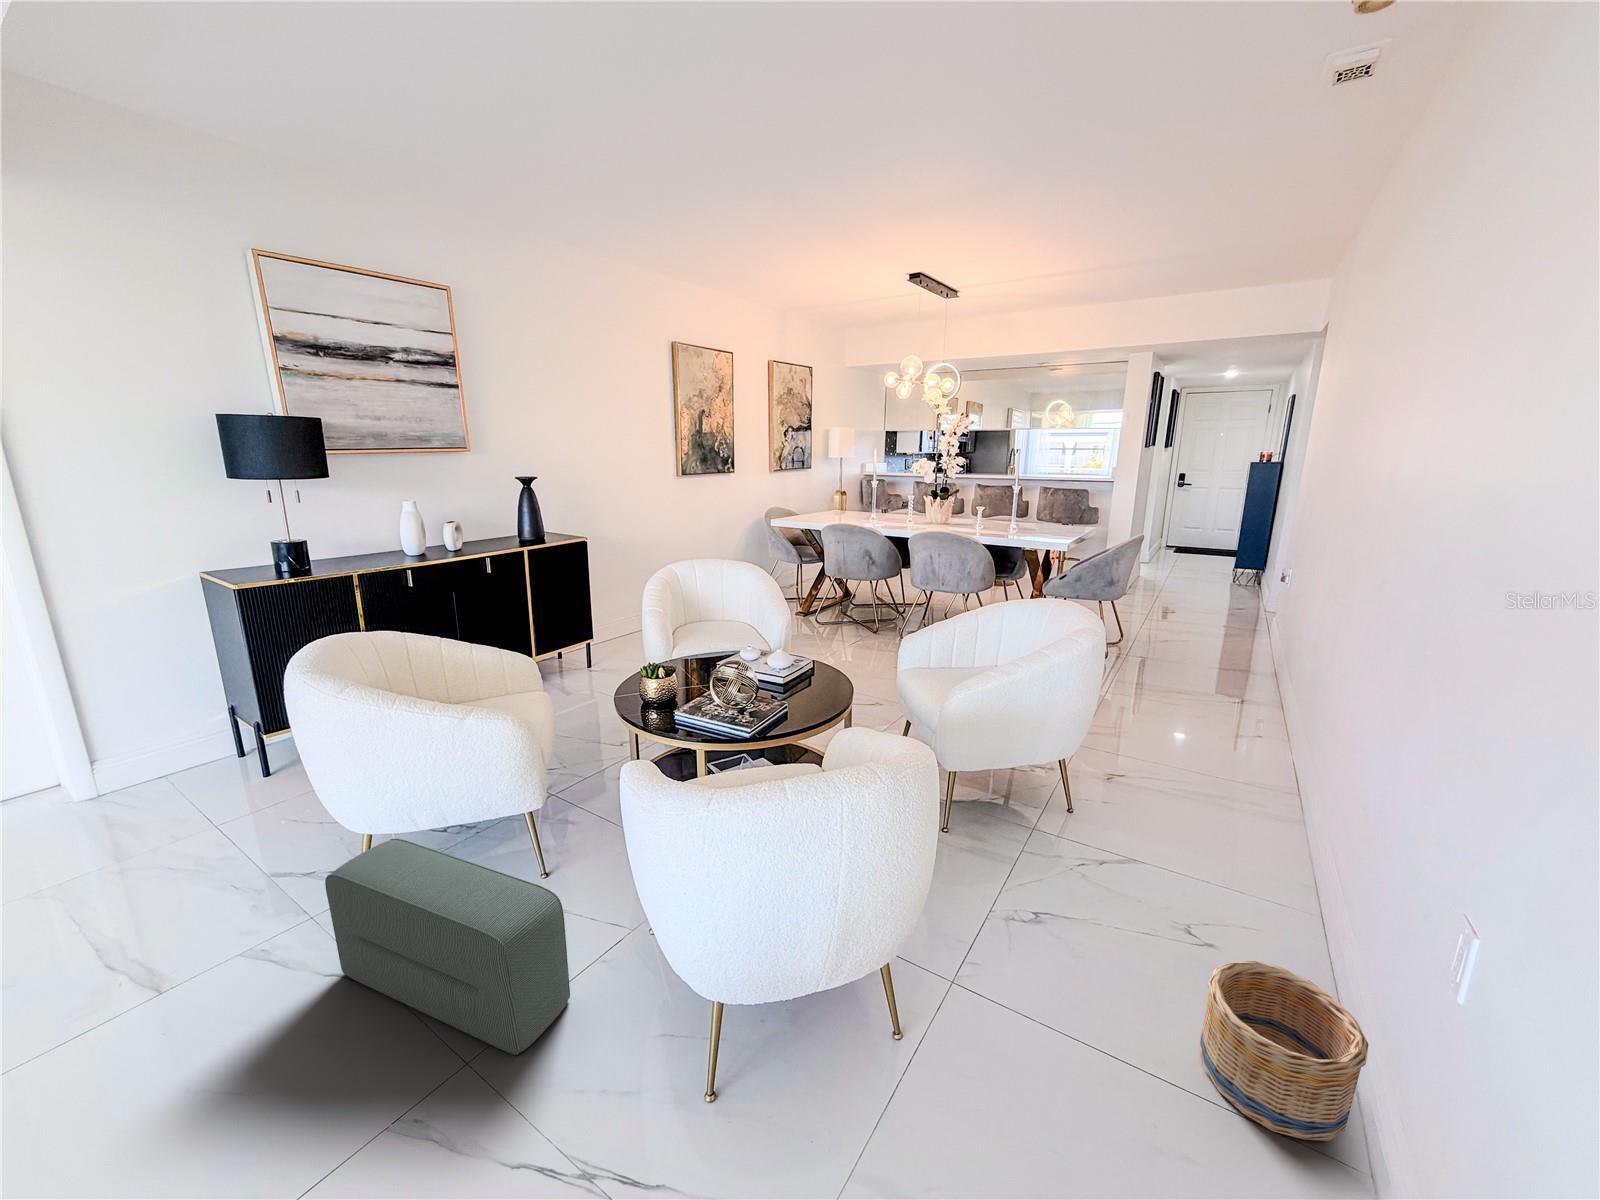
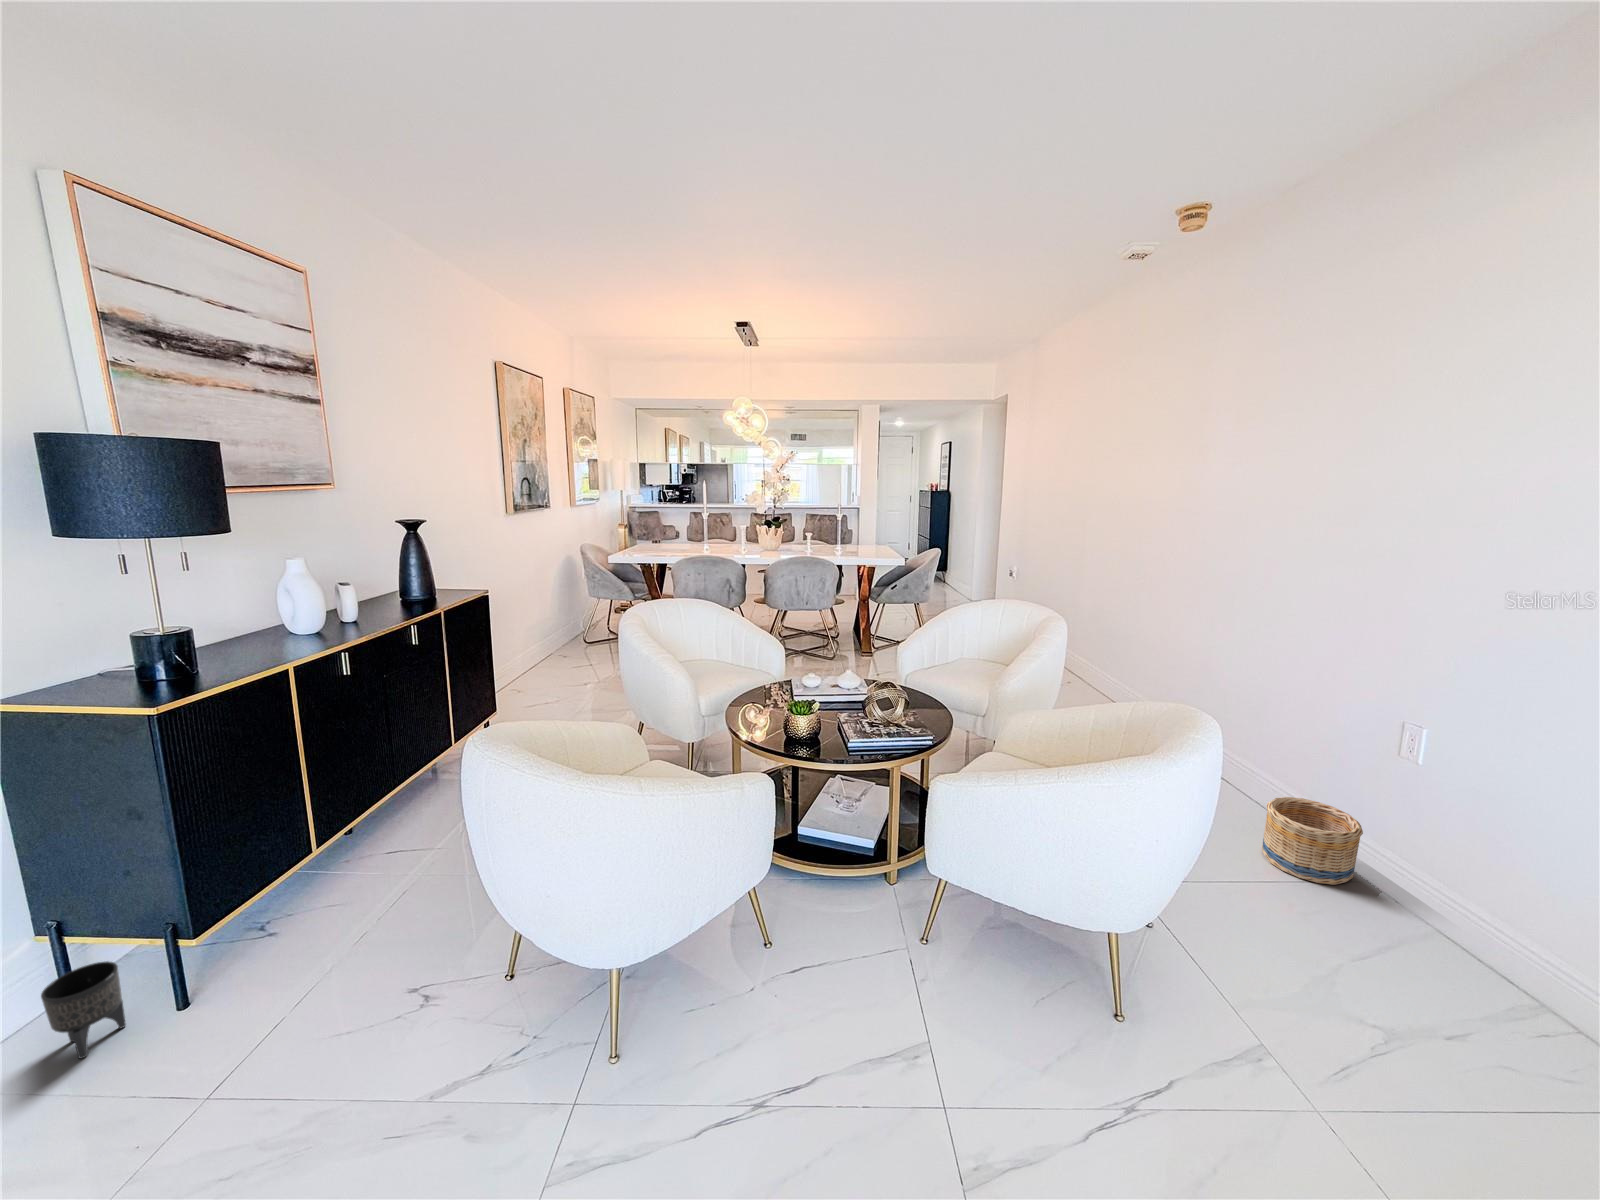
planter: none [194,736,240,788] -> present [41,961,126,1059]
pouf: present [325,839,570,1055] -> none [705,914,982,1118]

